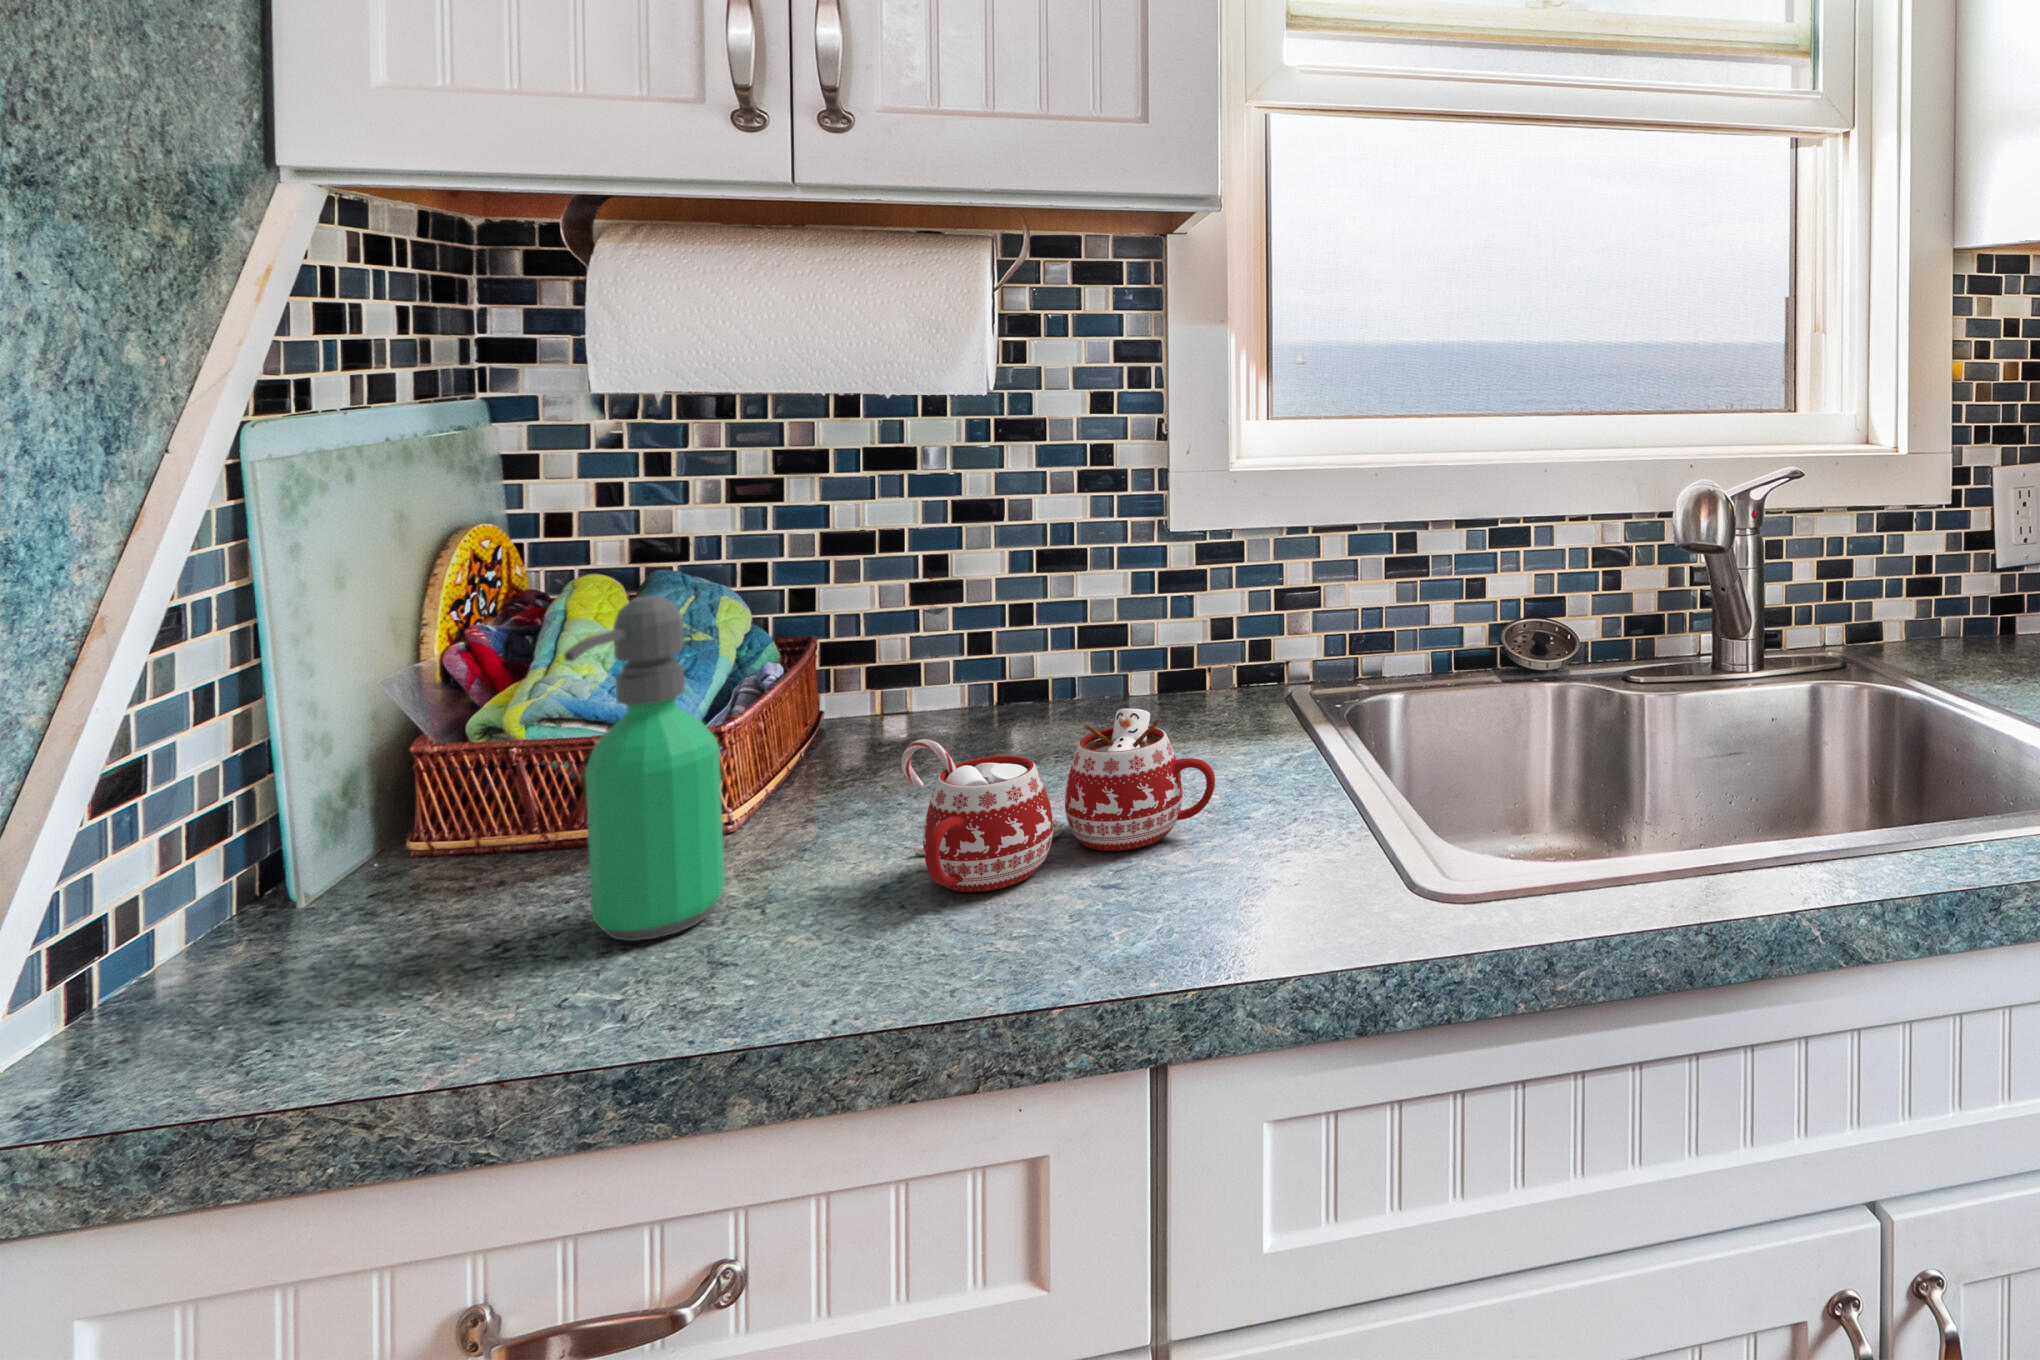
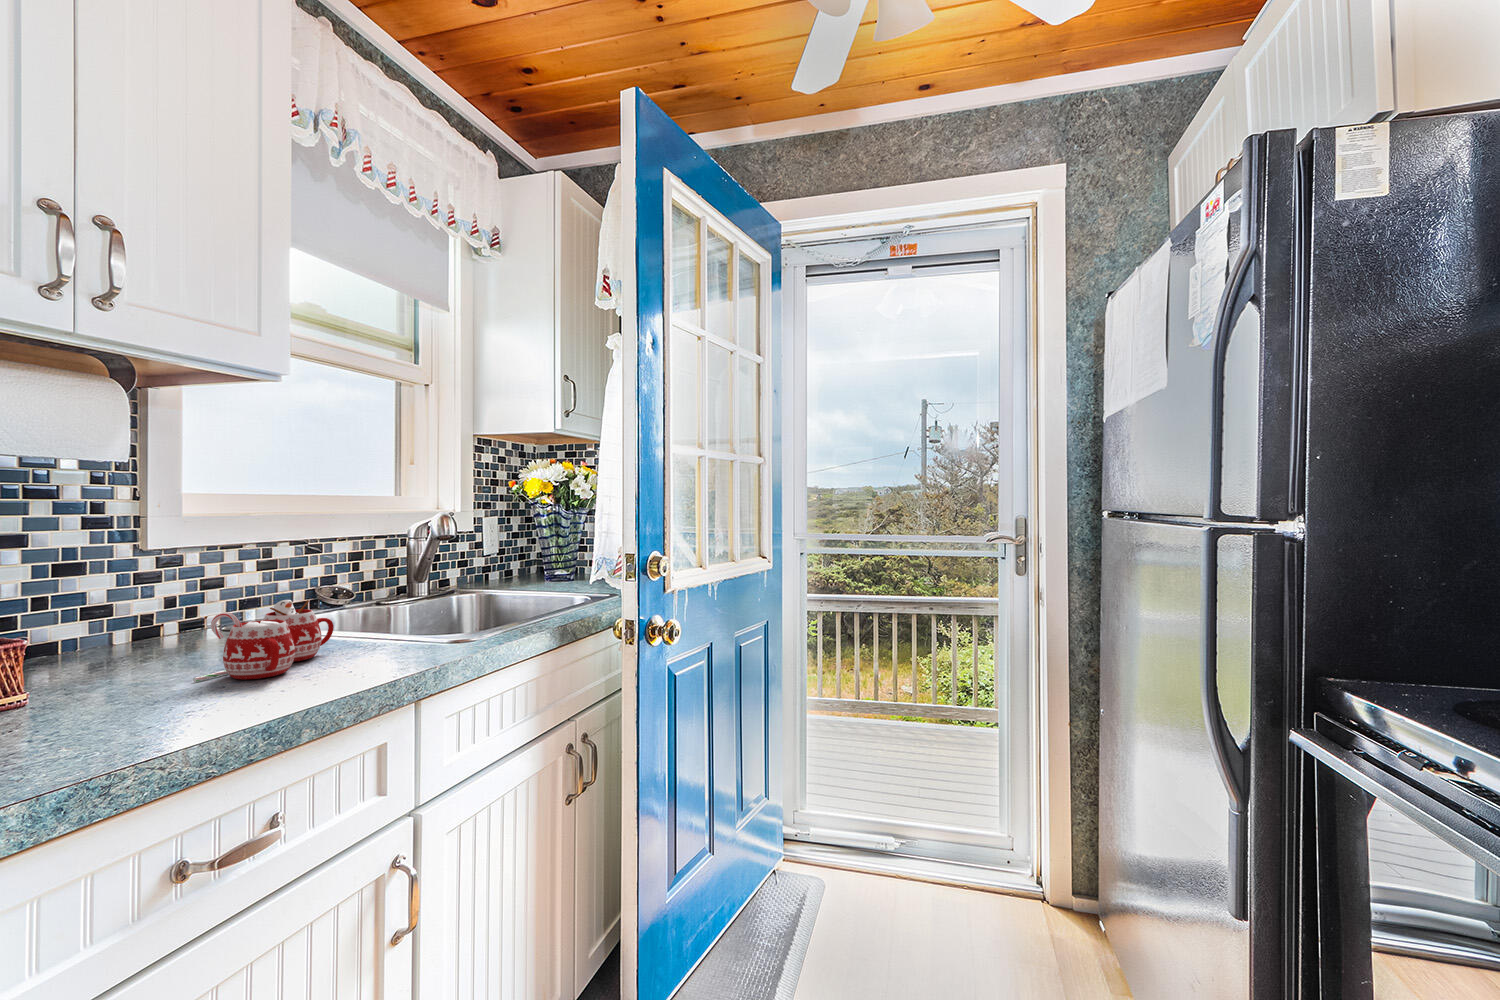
soap dispenser: present [564,596,725,941] -> none [74,533,158,723]

